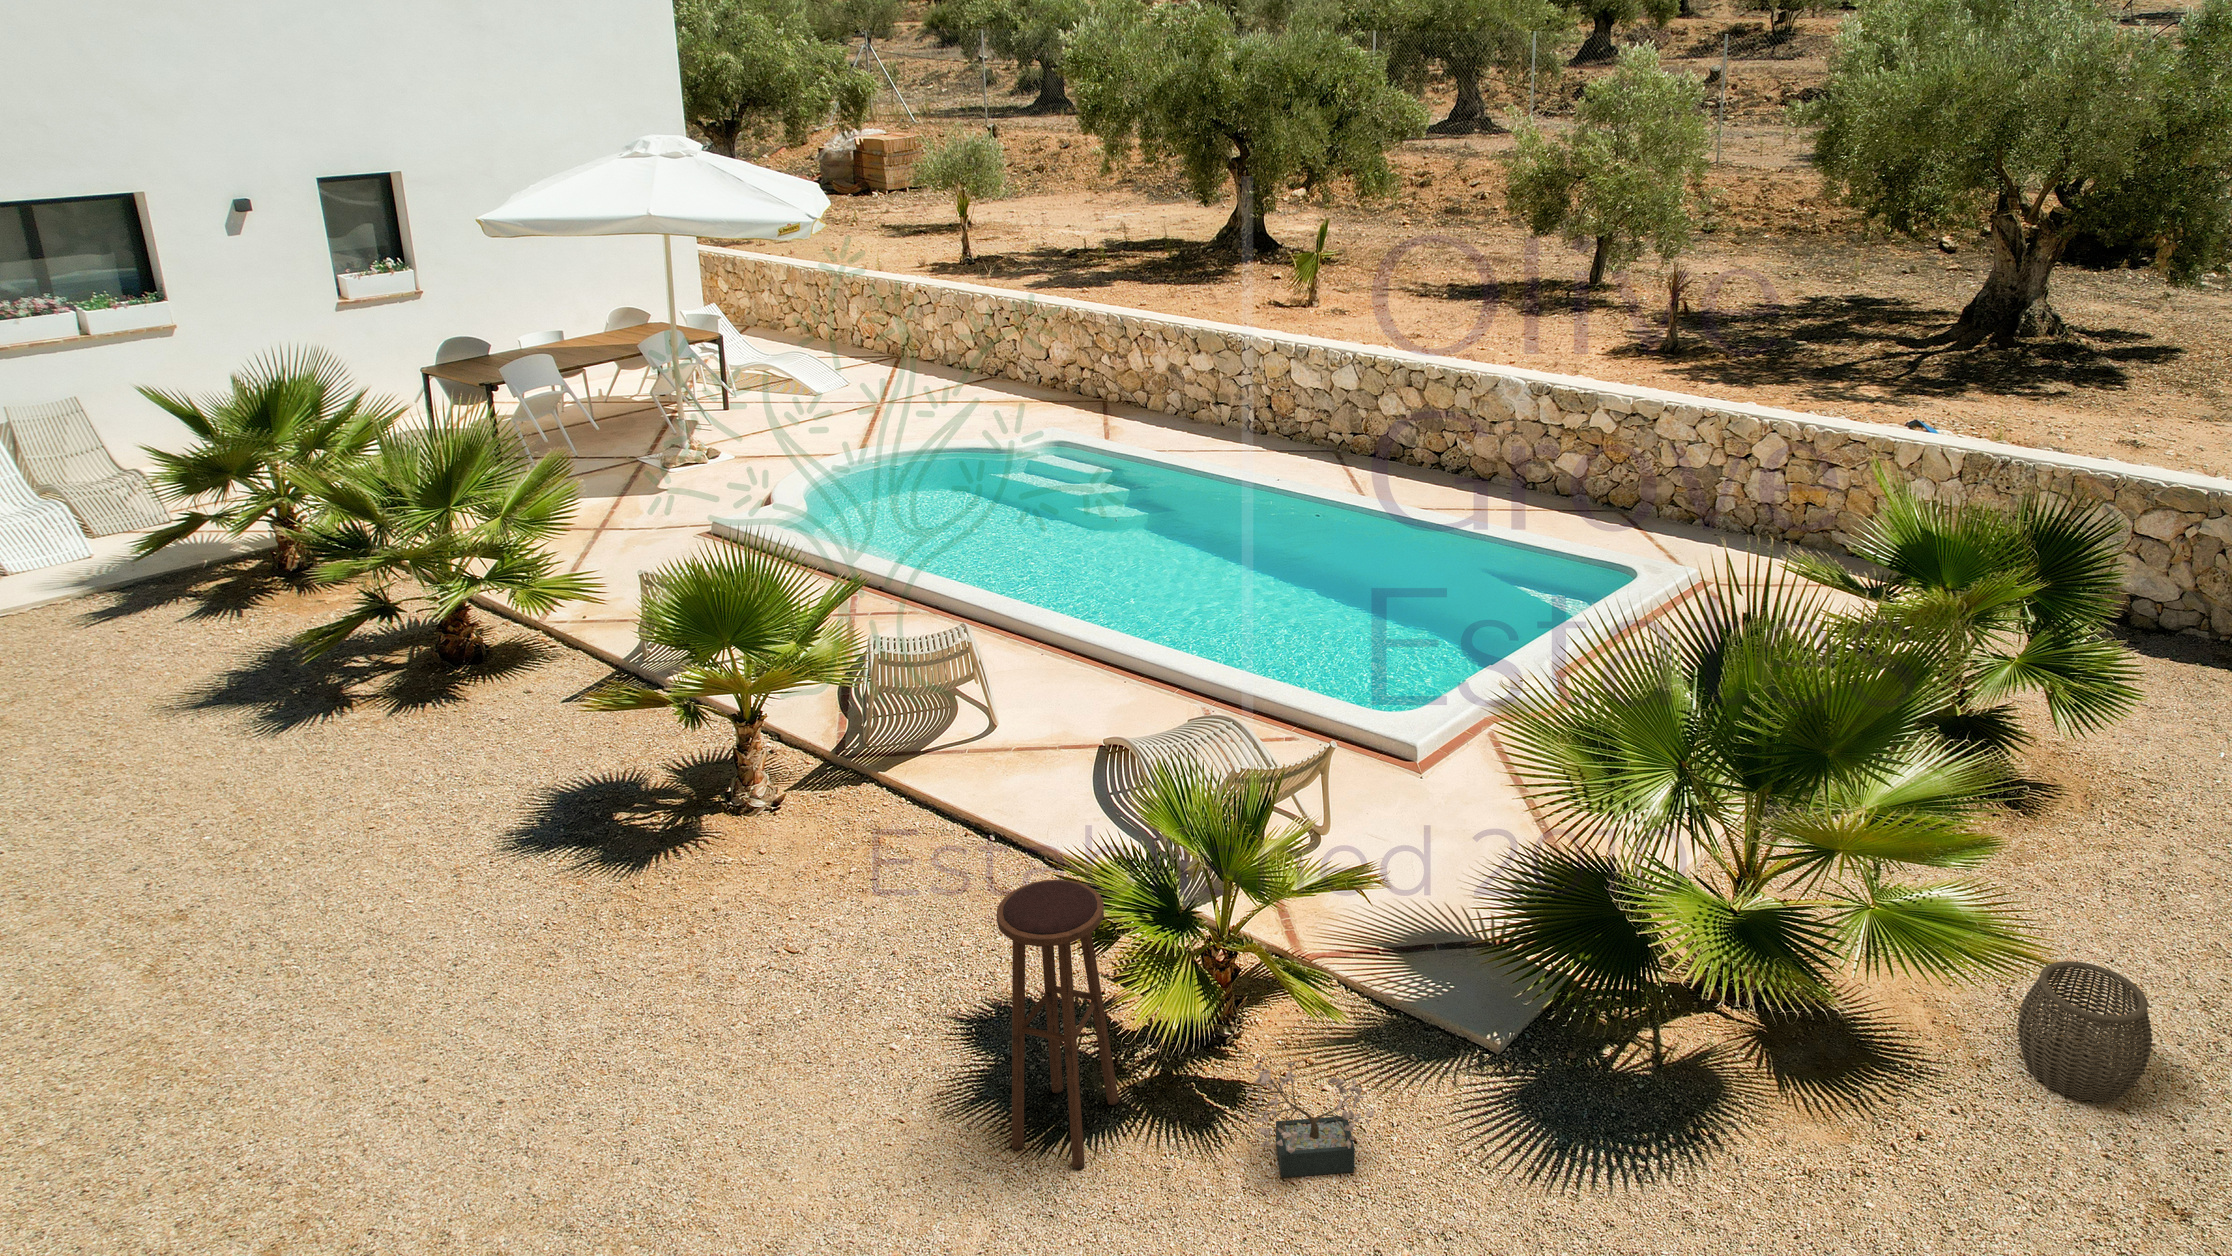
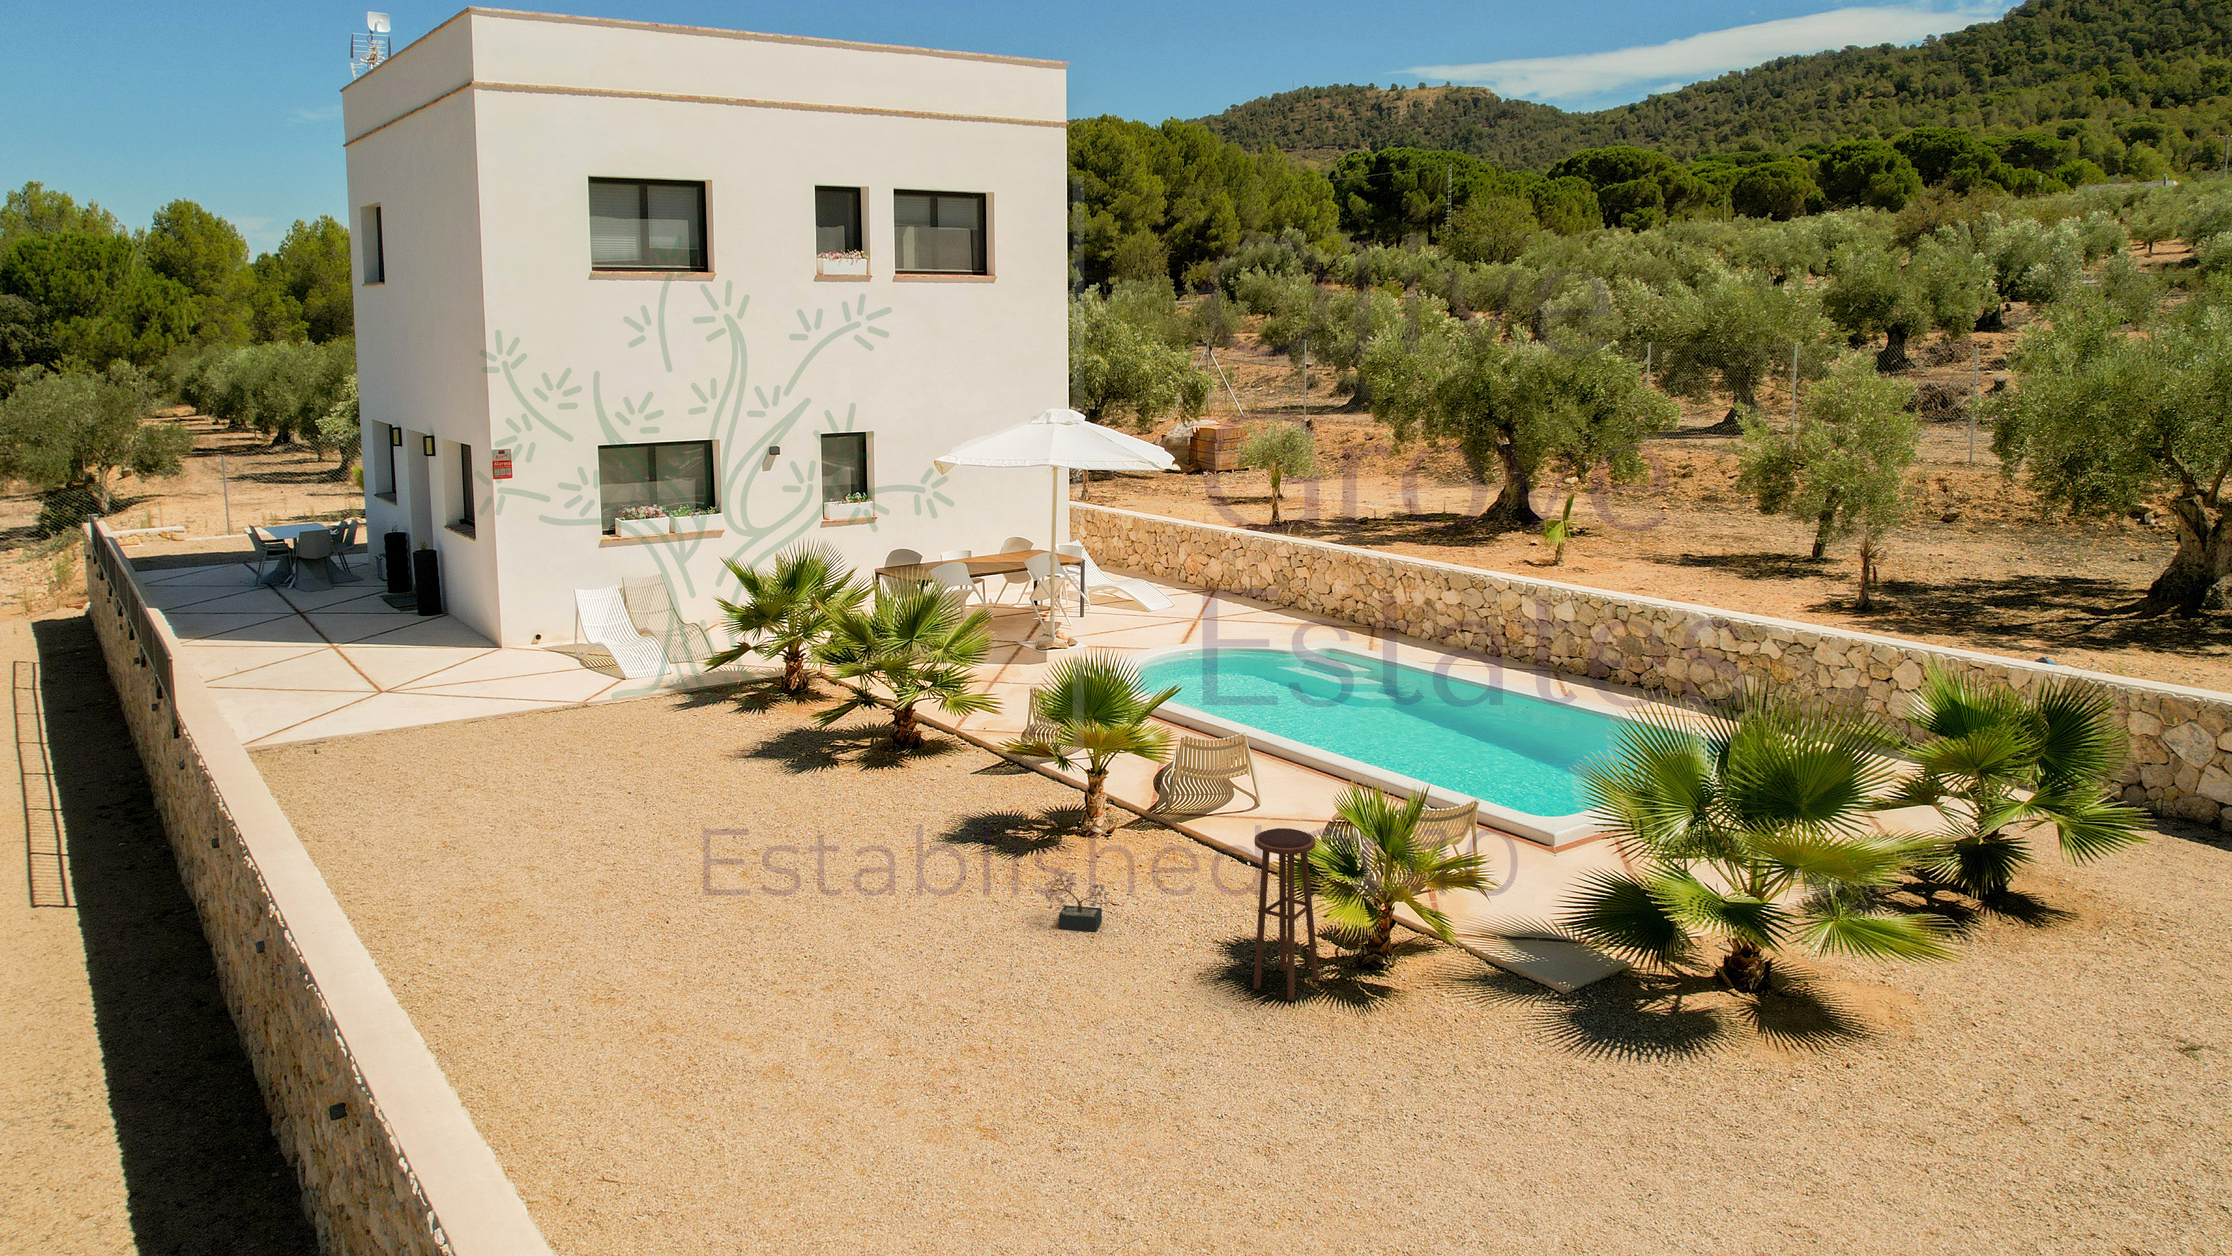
woven basket: present [2017,961,2153,1102] -> none [1943,975,2039,1069]
decorative plant: present [1244,1058,1374,1177] -> present [1045,867,1110,932]

